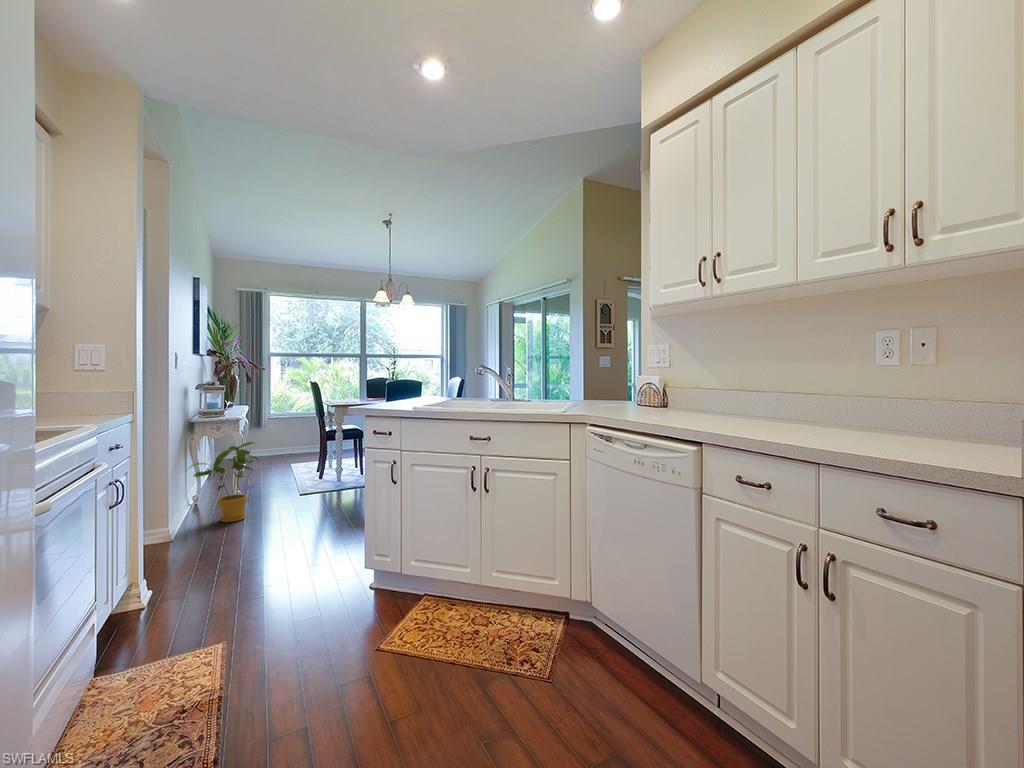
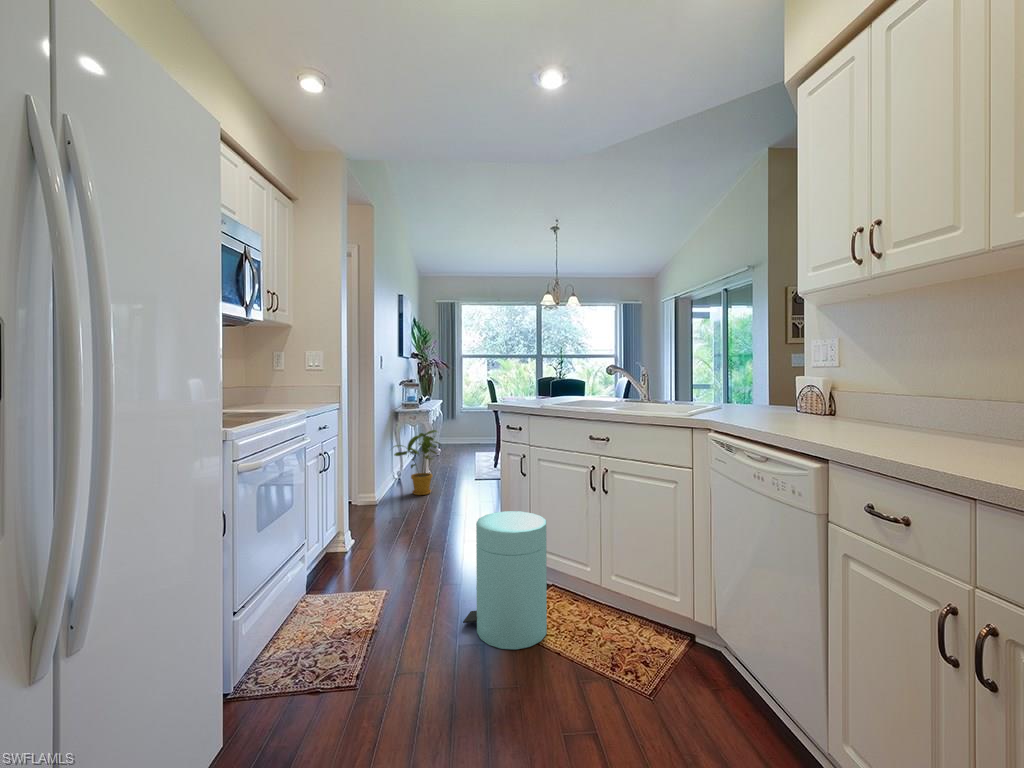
trash can: none [338,522,435,675] -> present [463,511,547,649]

